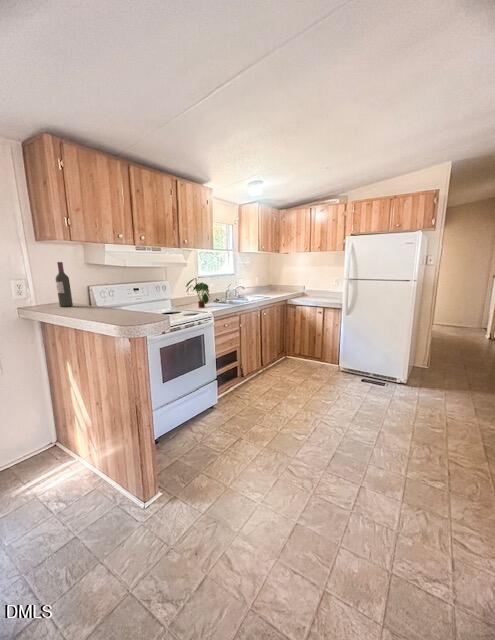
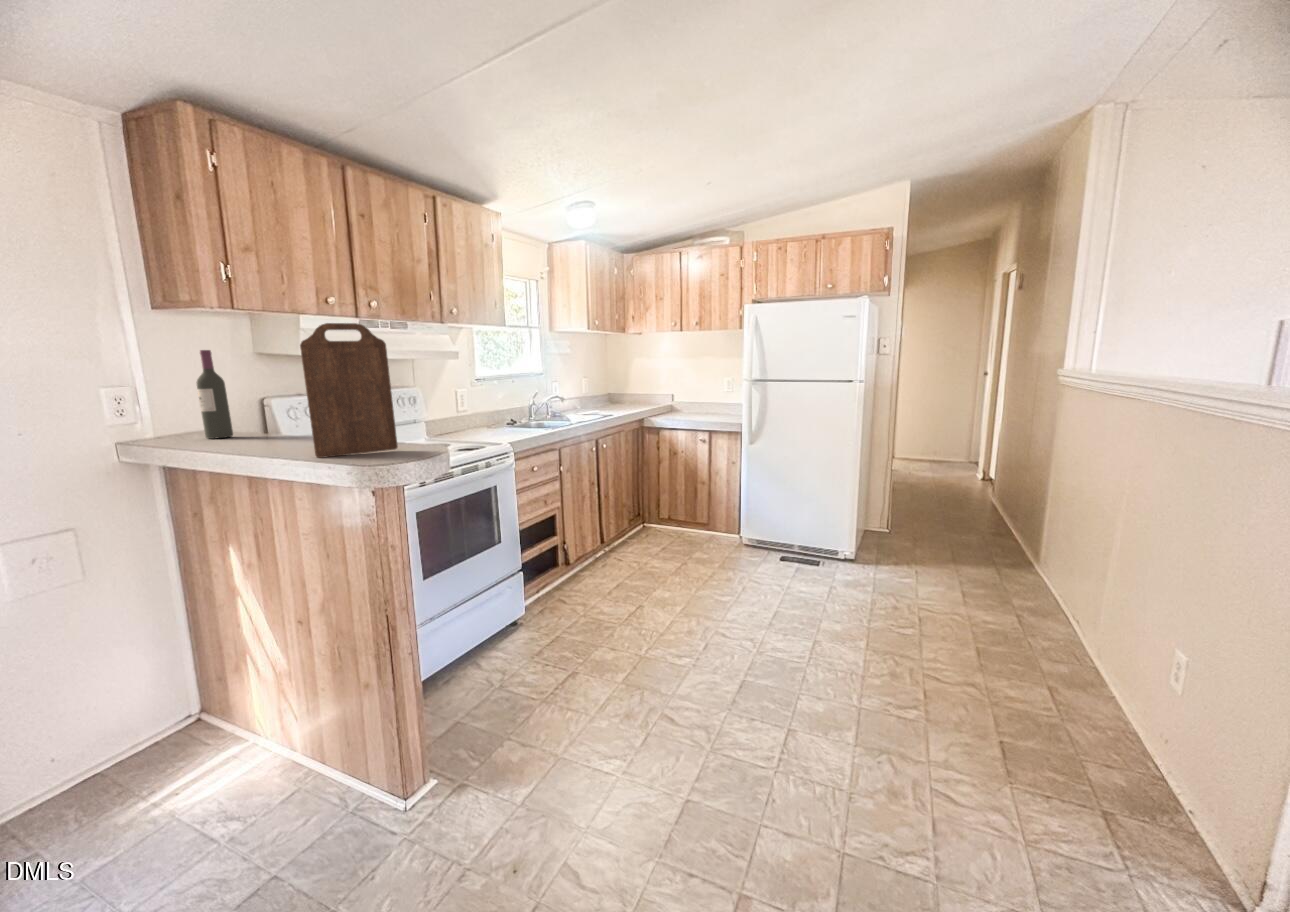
cutting board: none [93,248,144,320] -> present [300,323,398,458]
plant: present [186,278,210,308] -> none [453,379,501,437]

